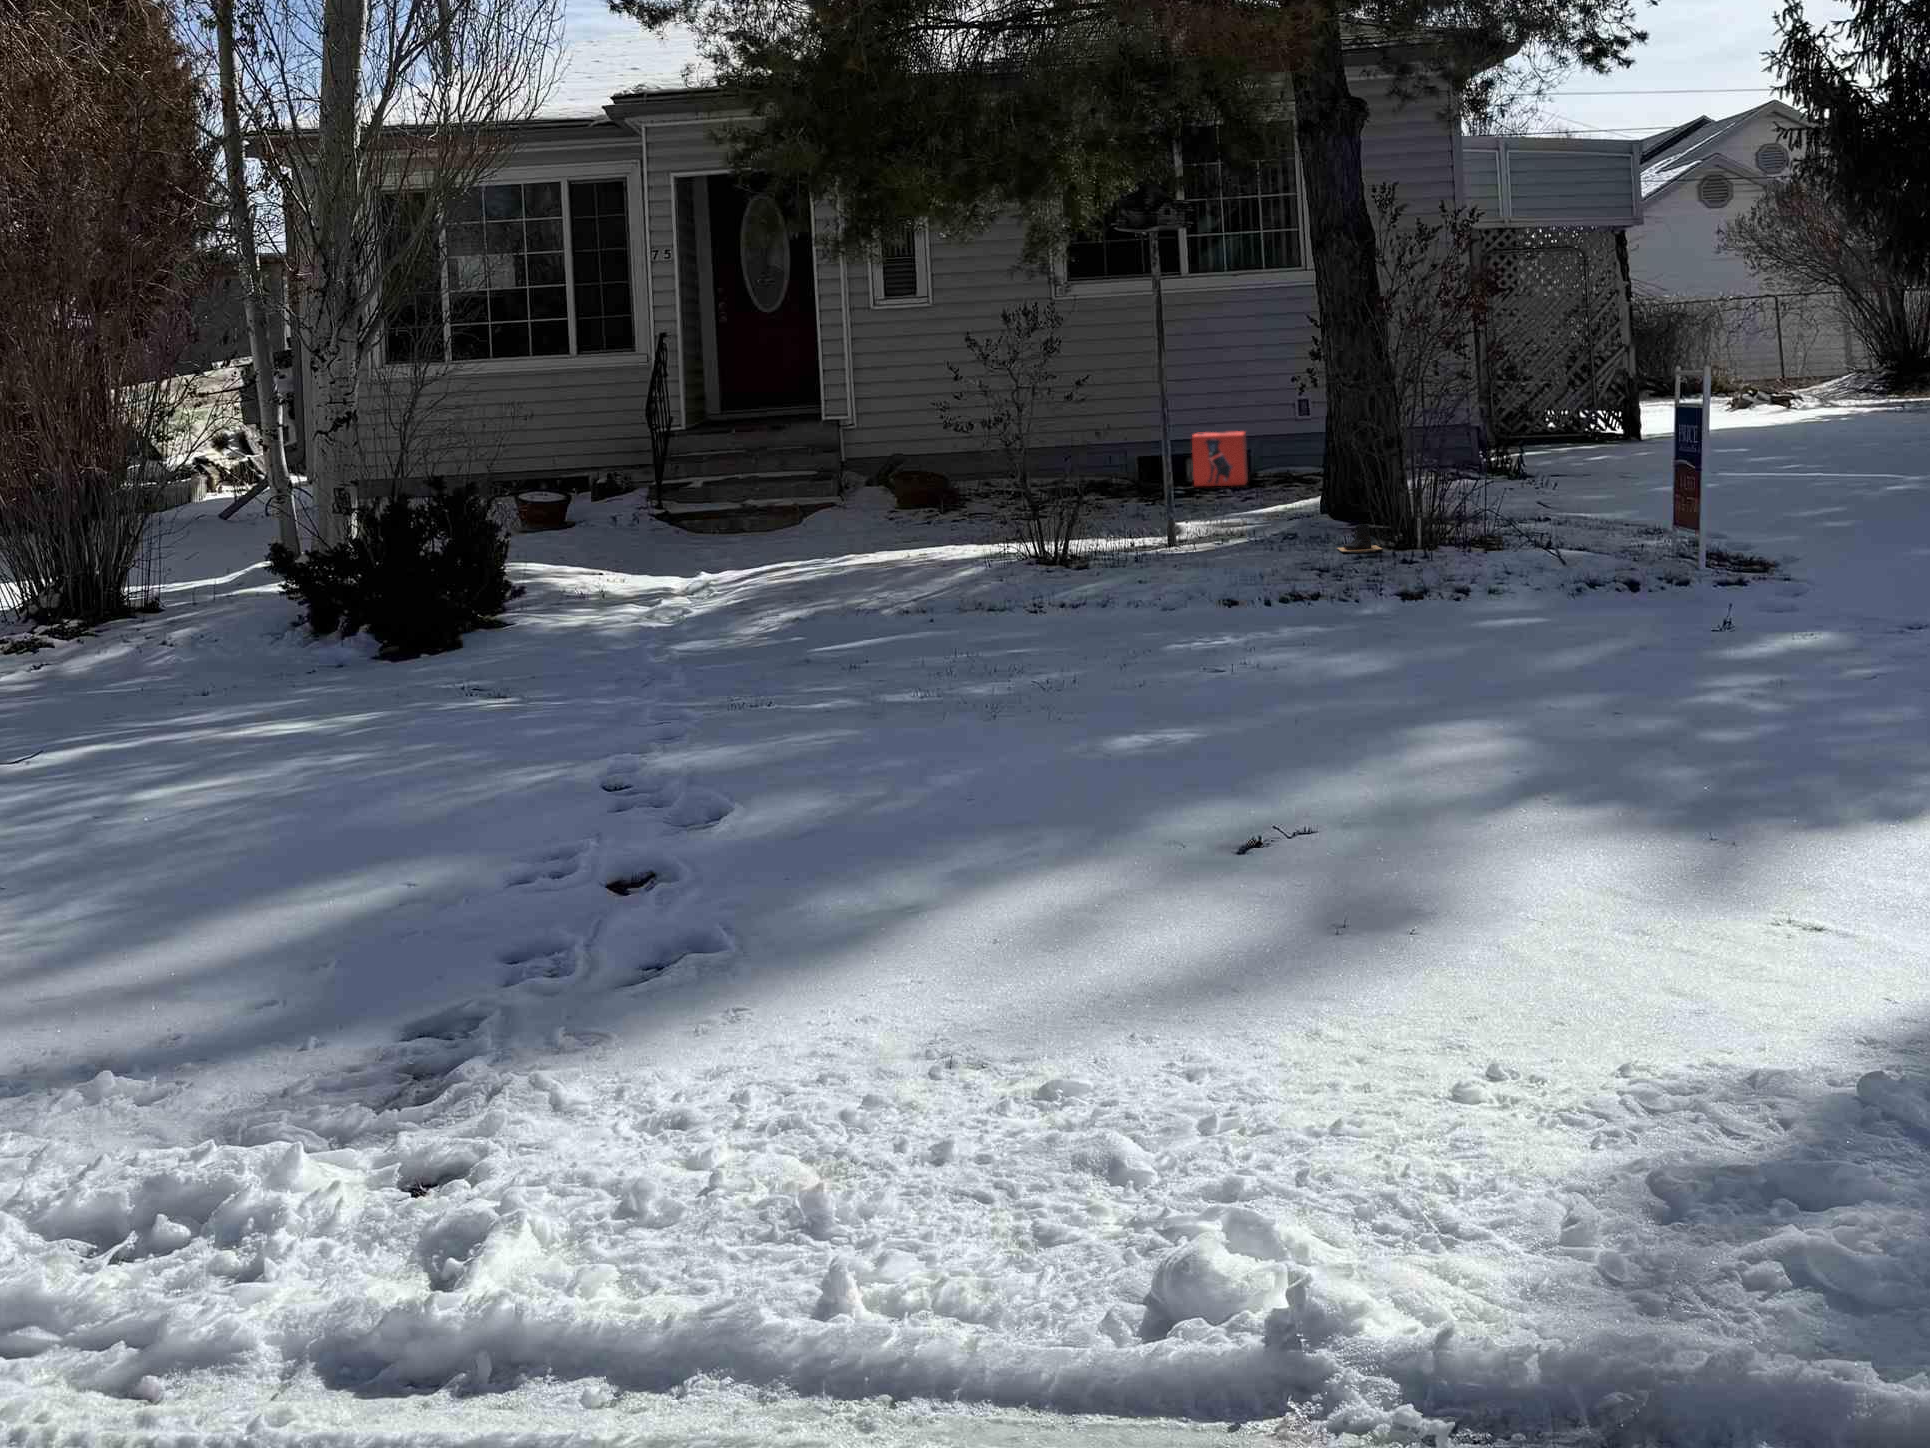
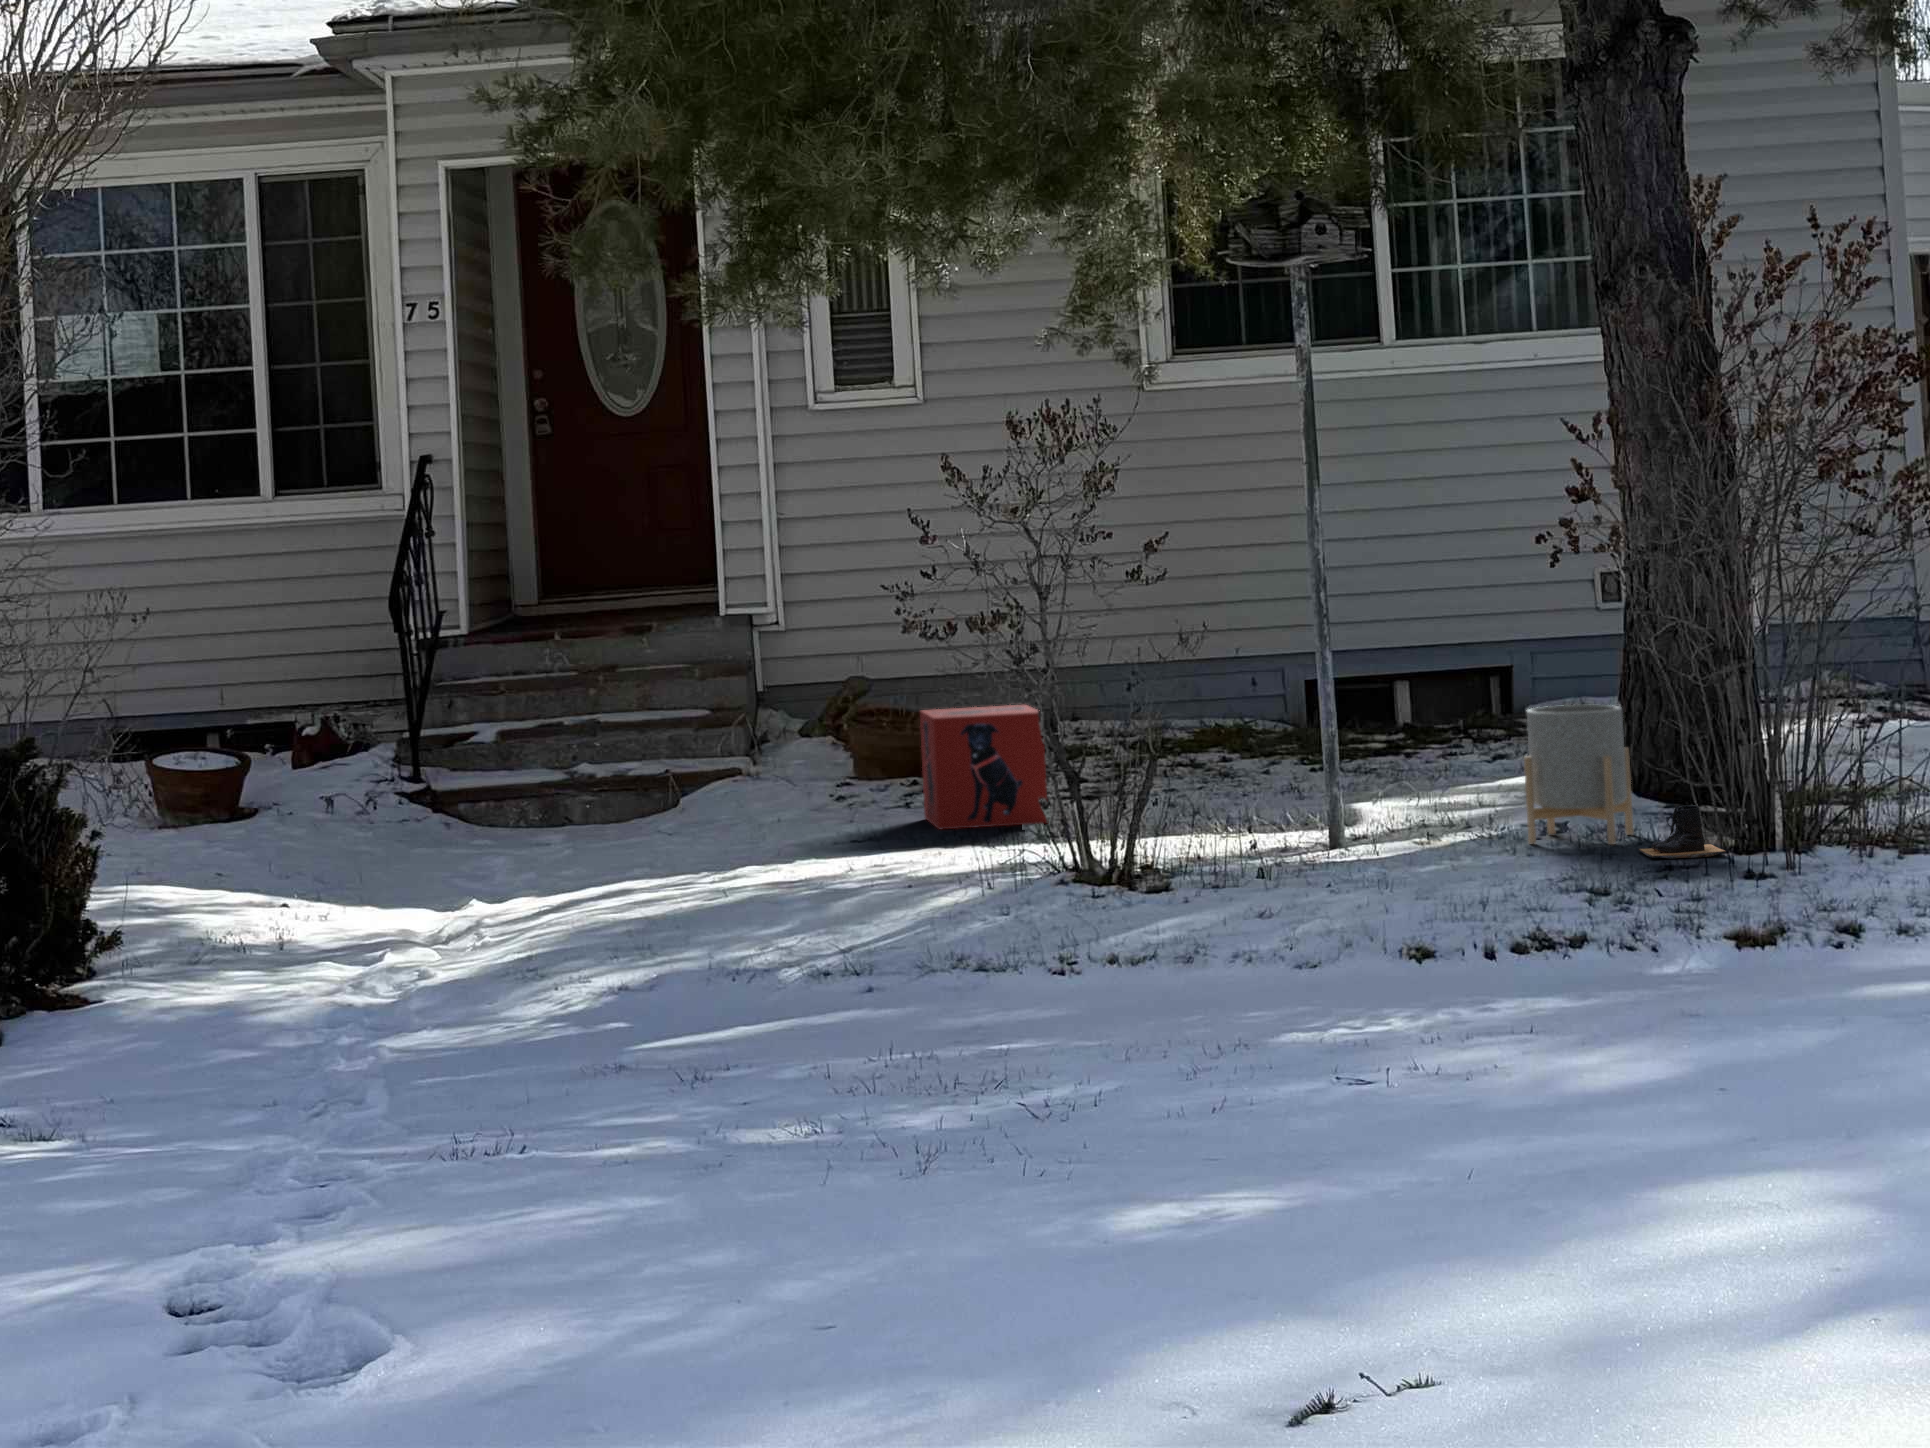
storage box: present [1192,431,1248,486] -> present [920,705,1047,829]
planter: none [1276,469,1337,545] -> present [1524,705,1633,844]

